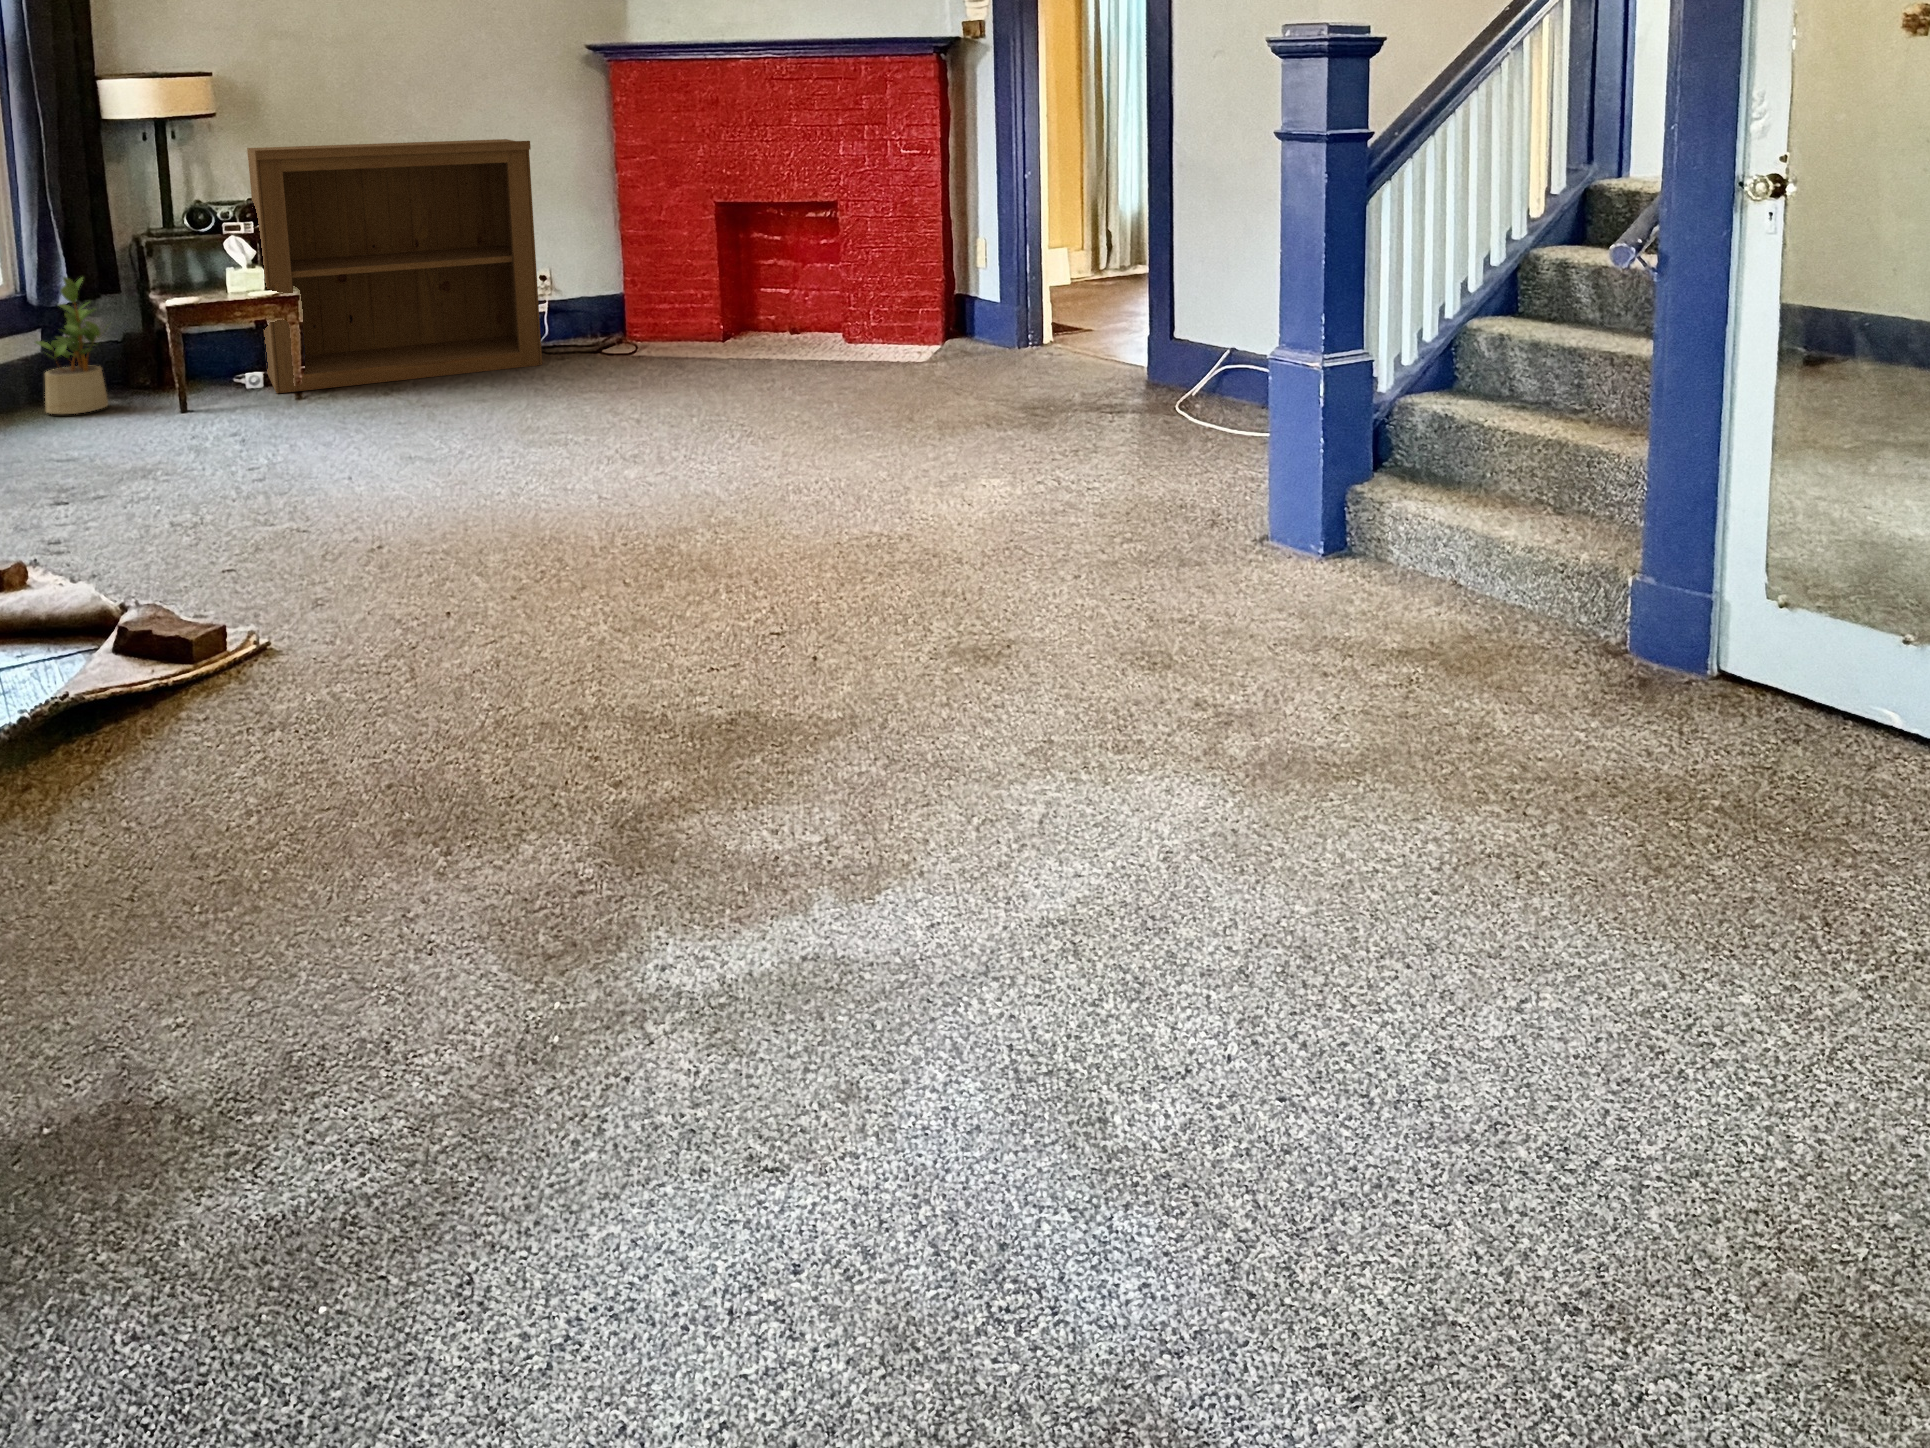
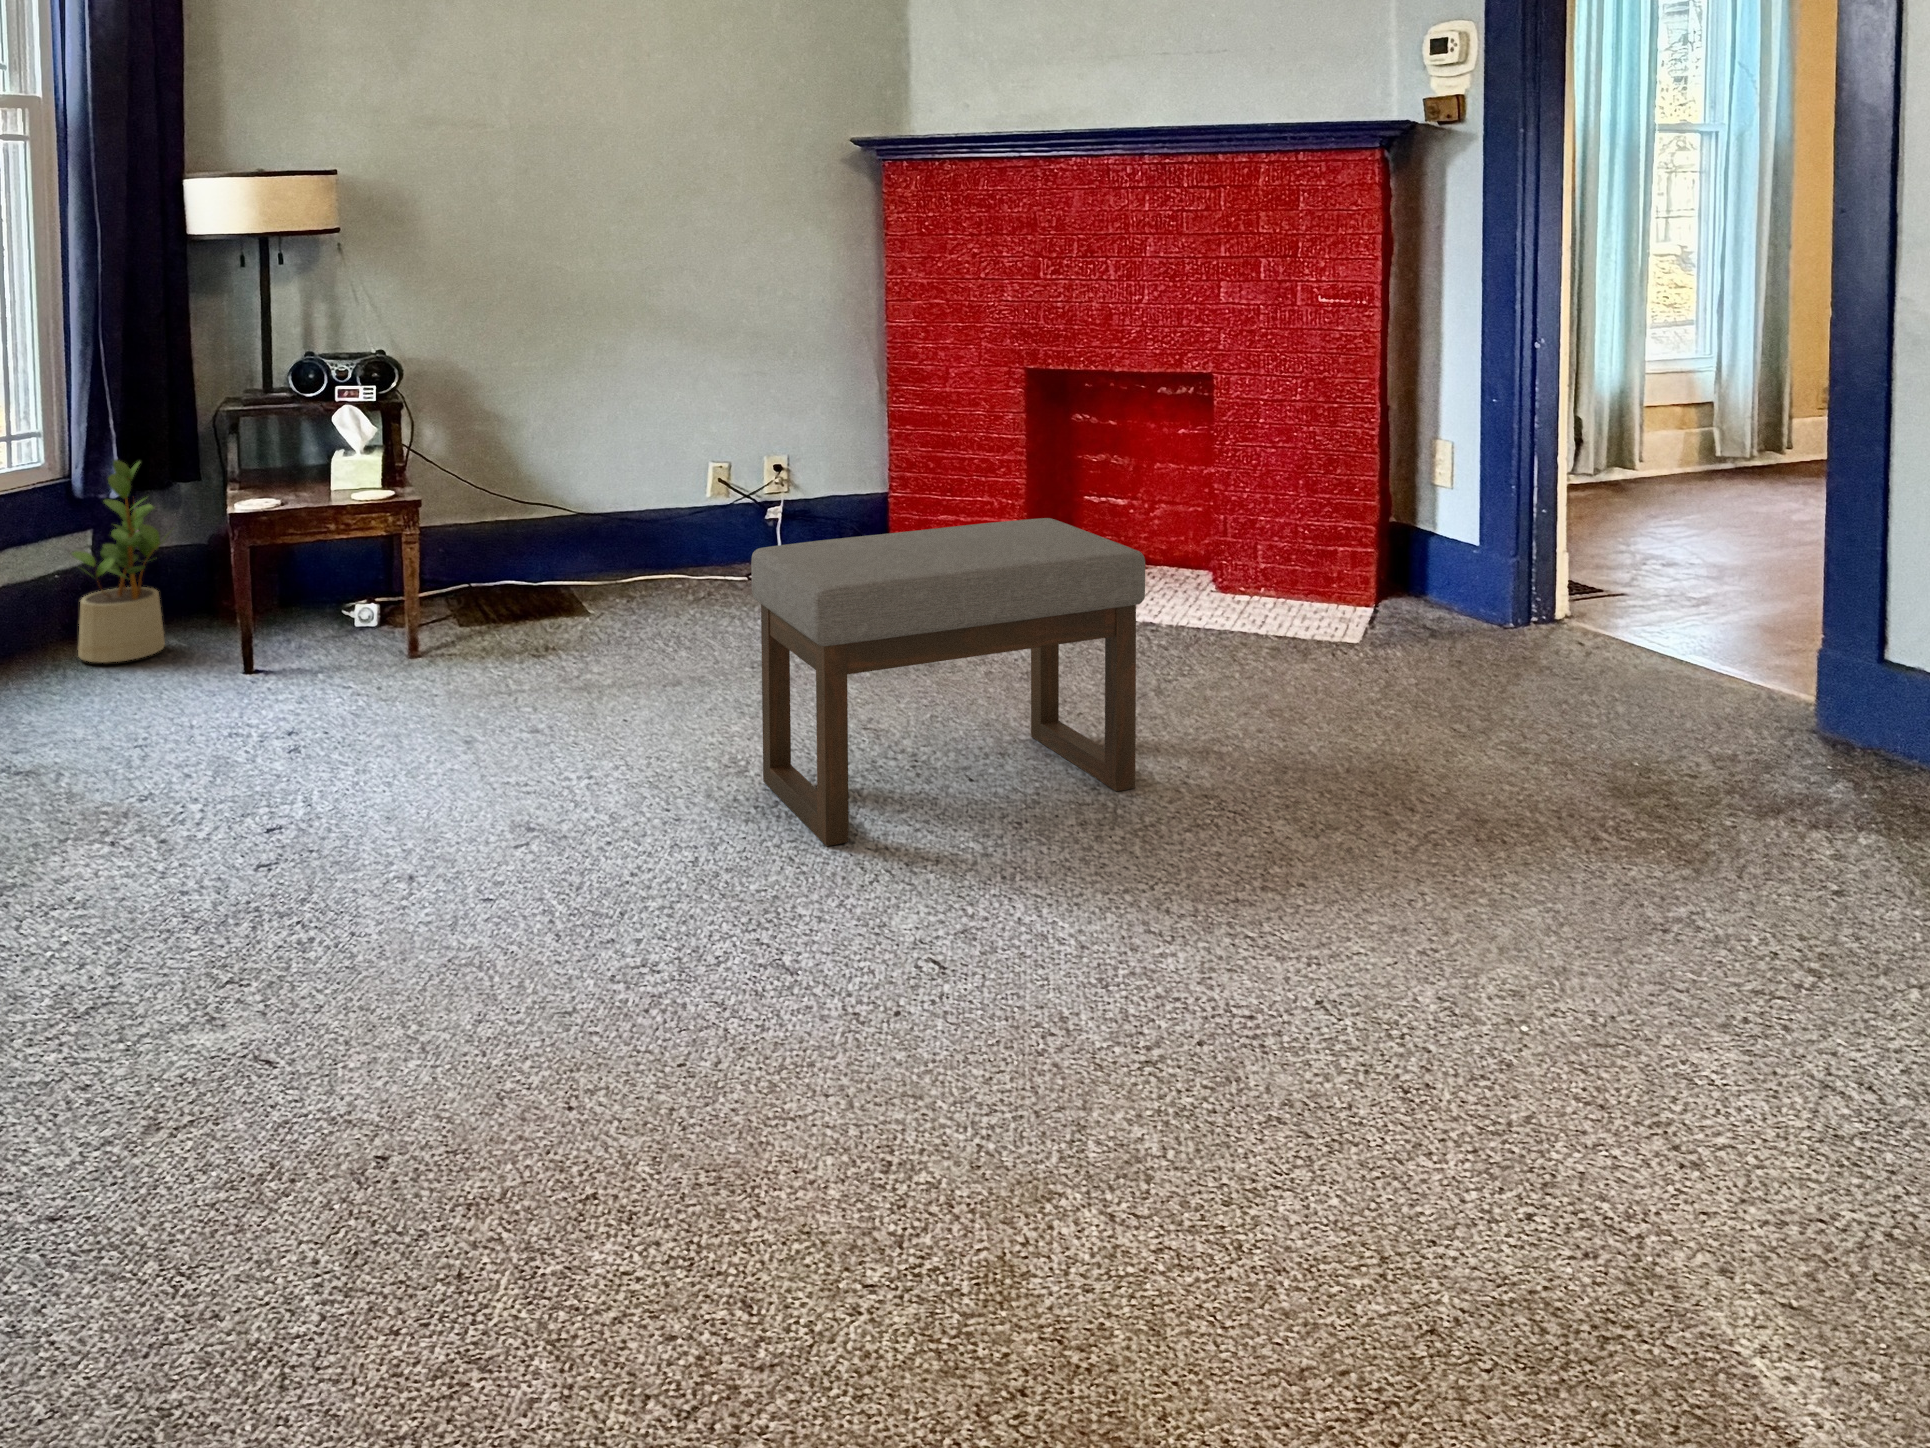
bookshelf: present [247,139,542,393] -> none [379,270,766,641]
ottoman: none [529,281,758,453] -> present [751,518,1145,846]

